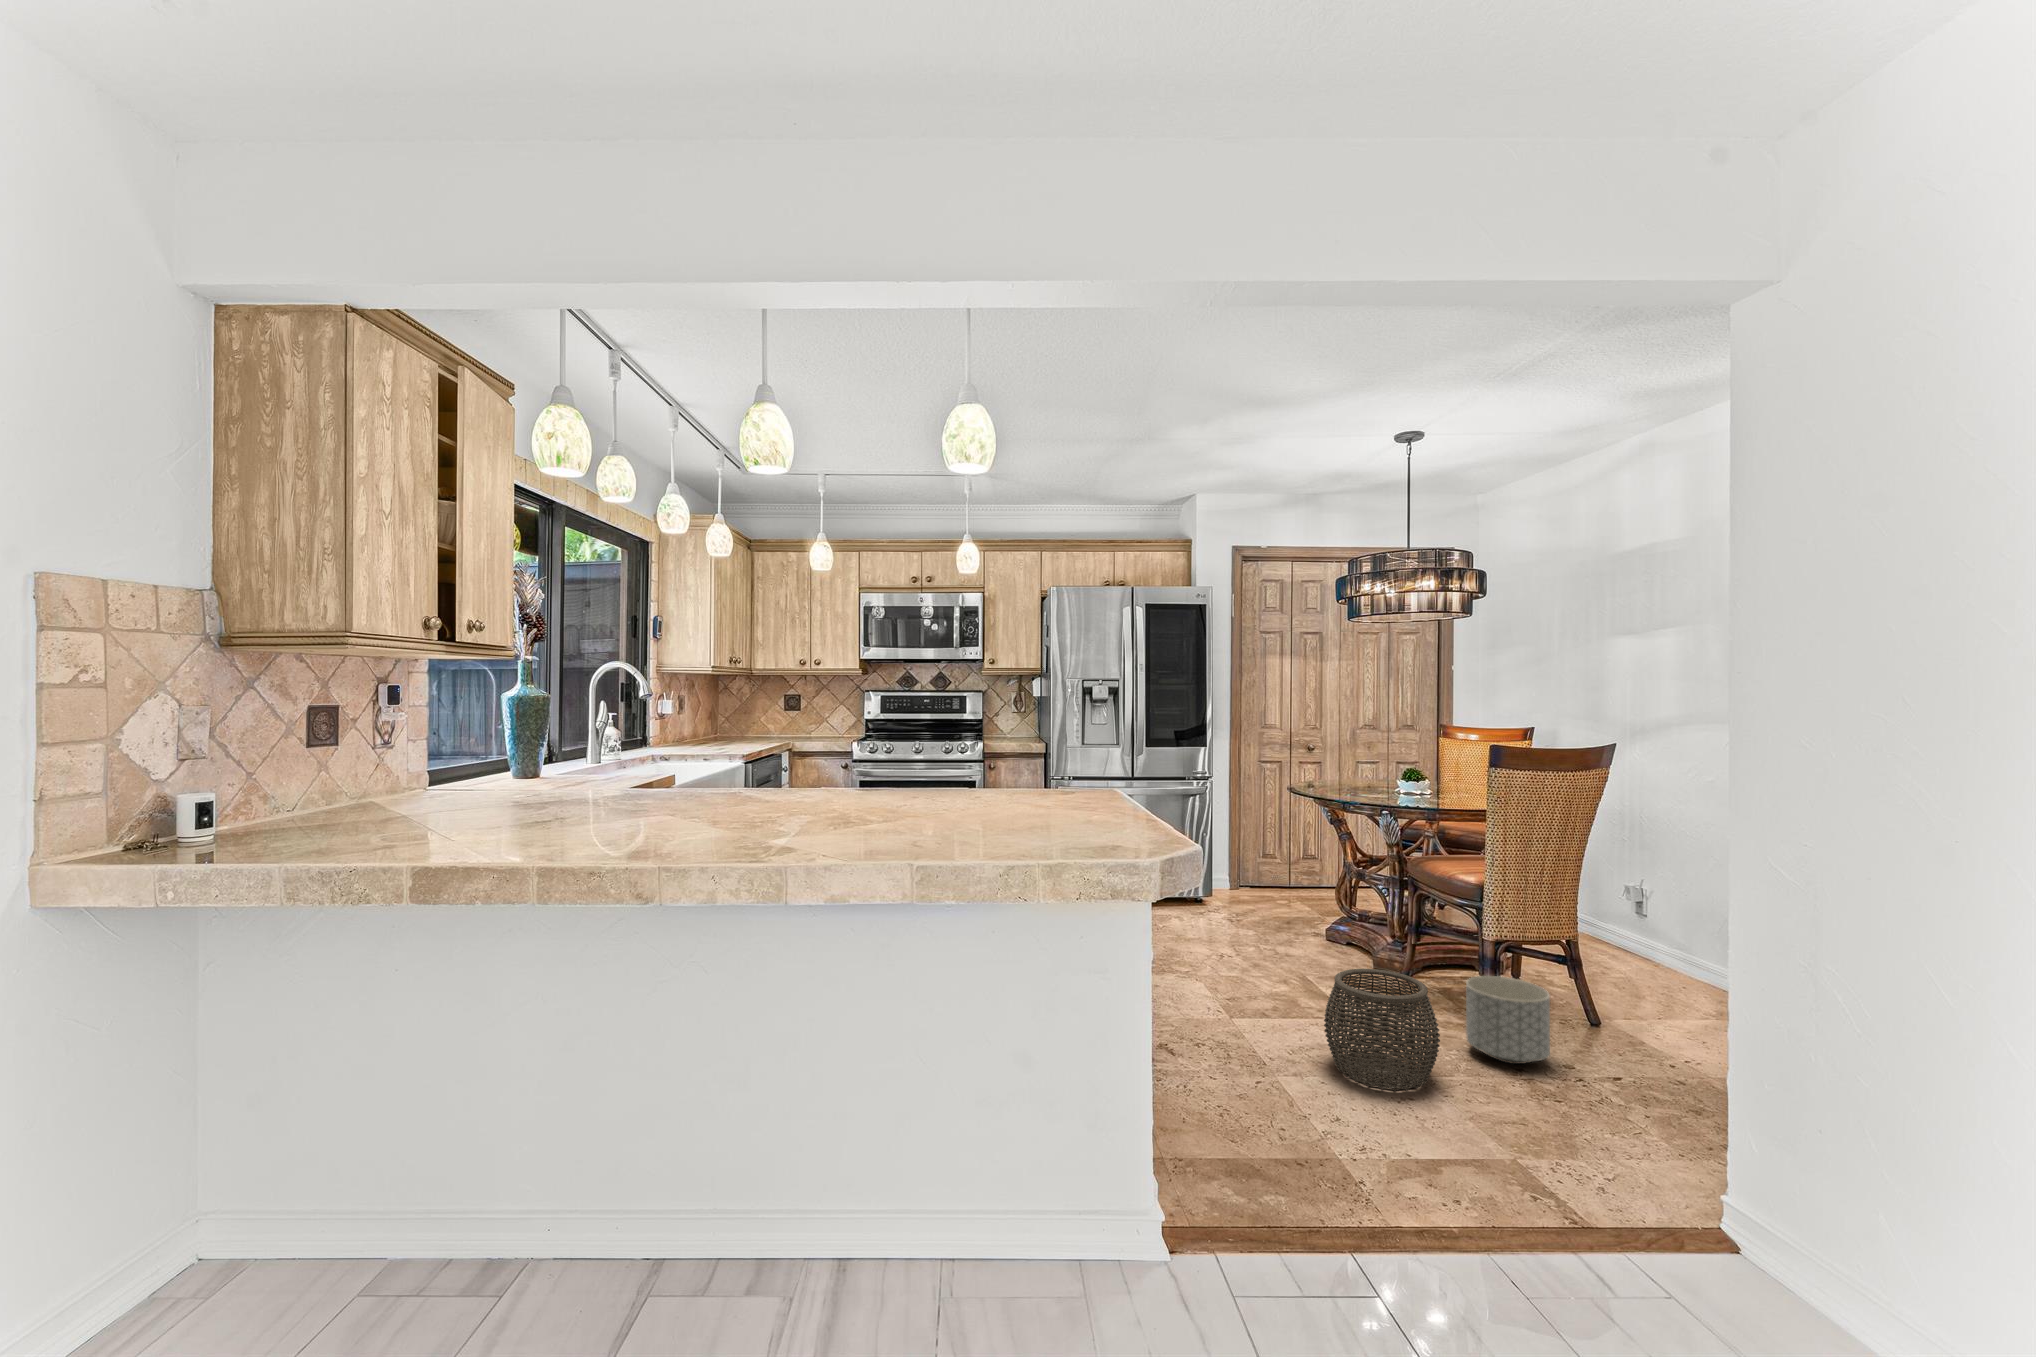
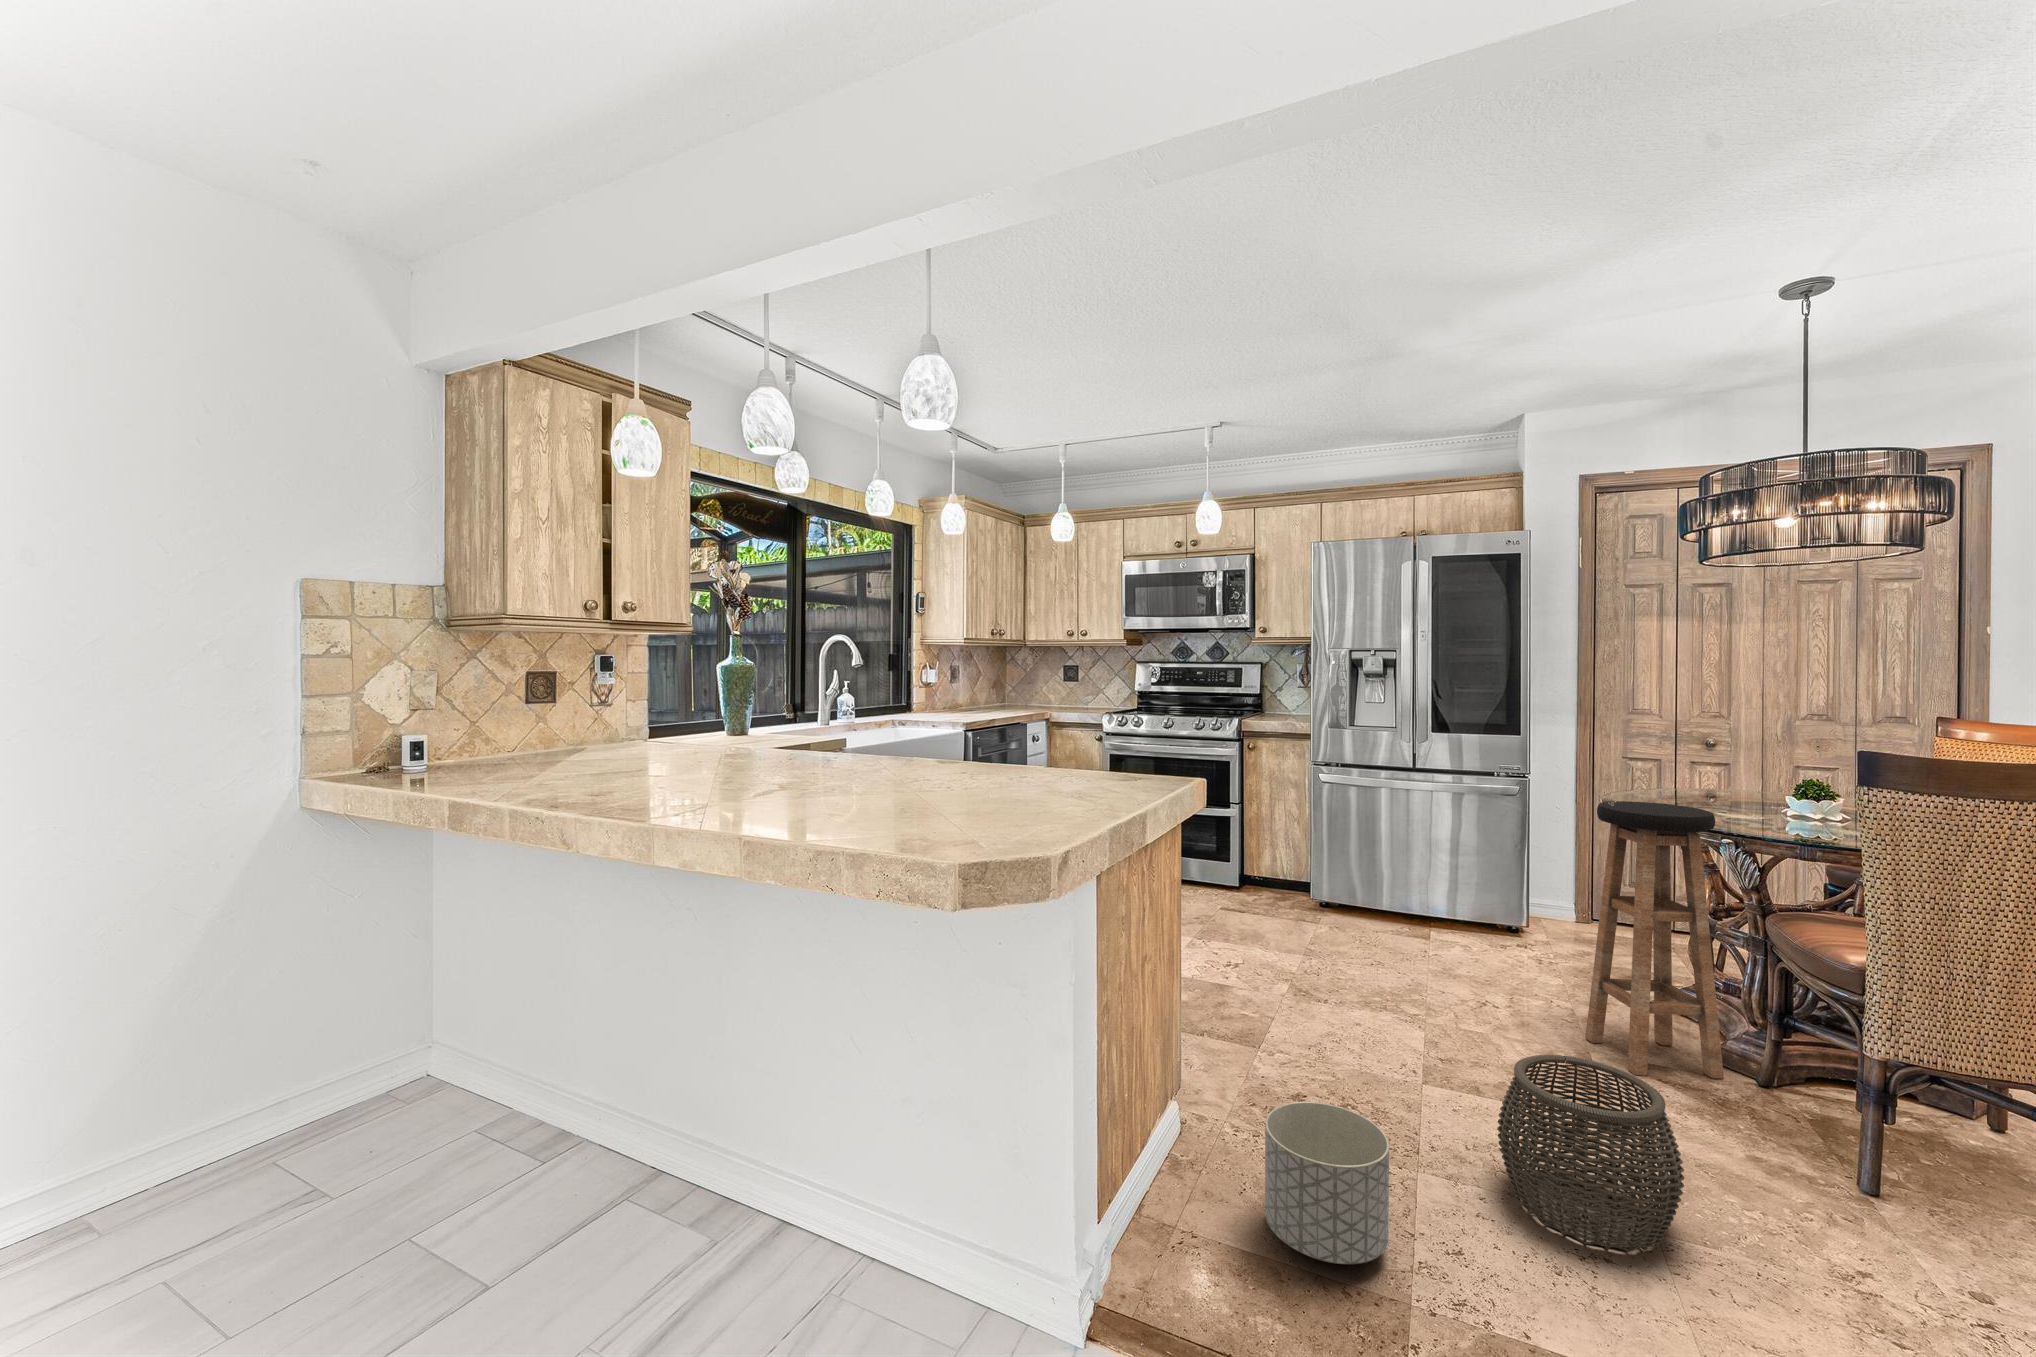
bar stool: none [1298,791,1383,984] -> present [1585,801,1724,1079]
planter: present [1466,976,1550,1064] -> present [1265,1102,1389,1264]

